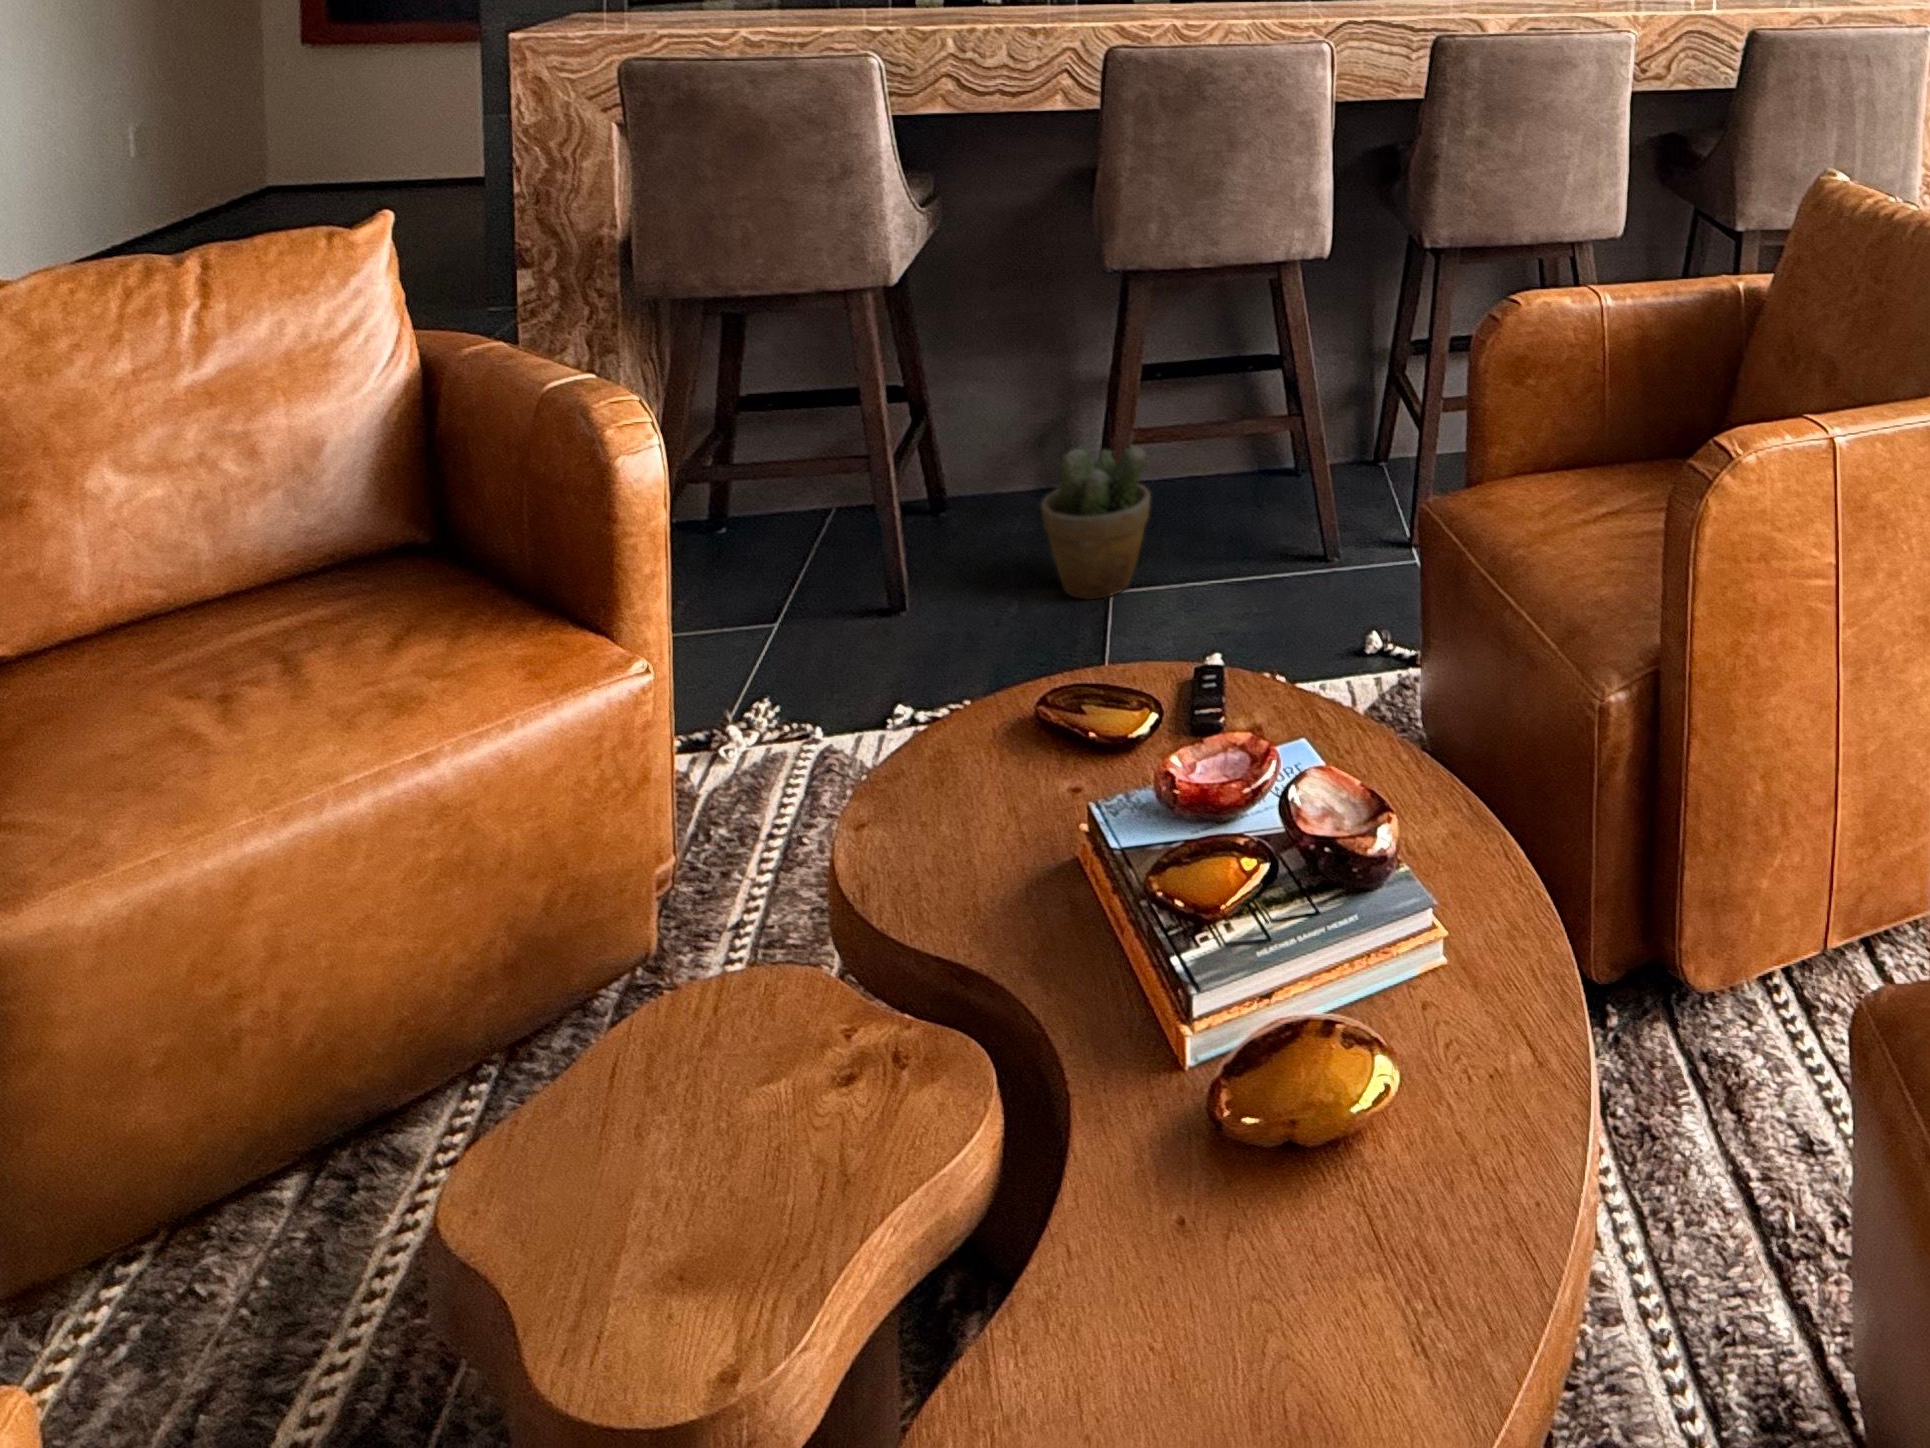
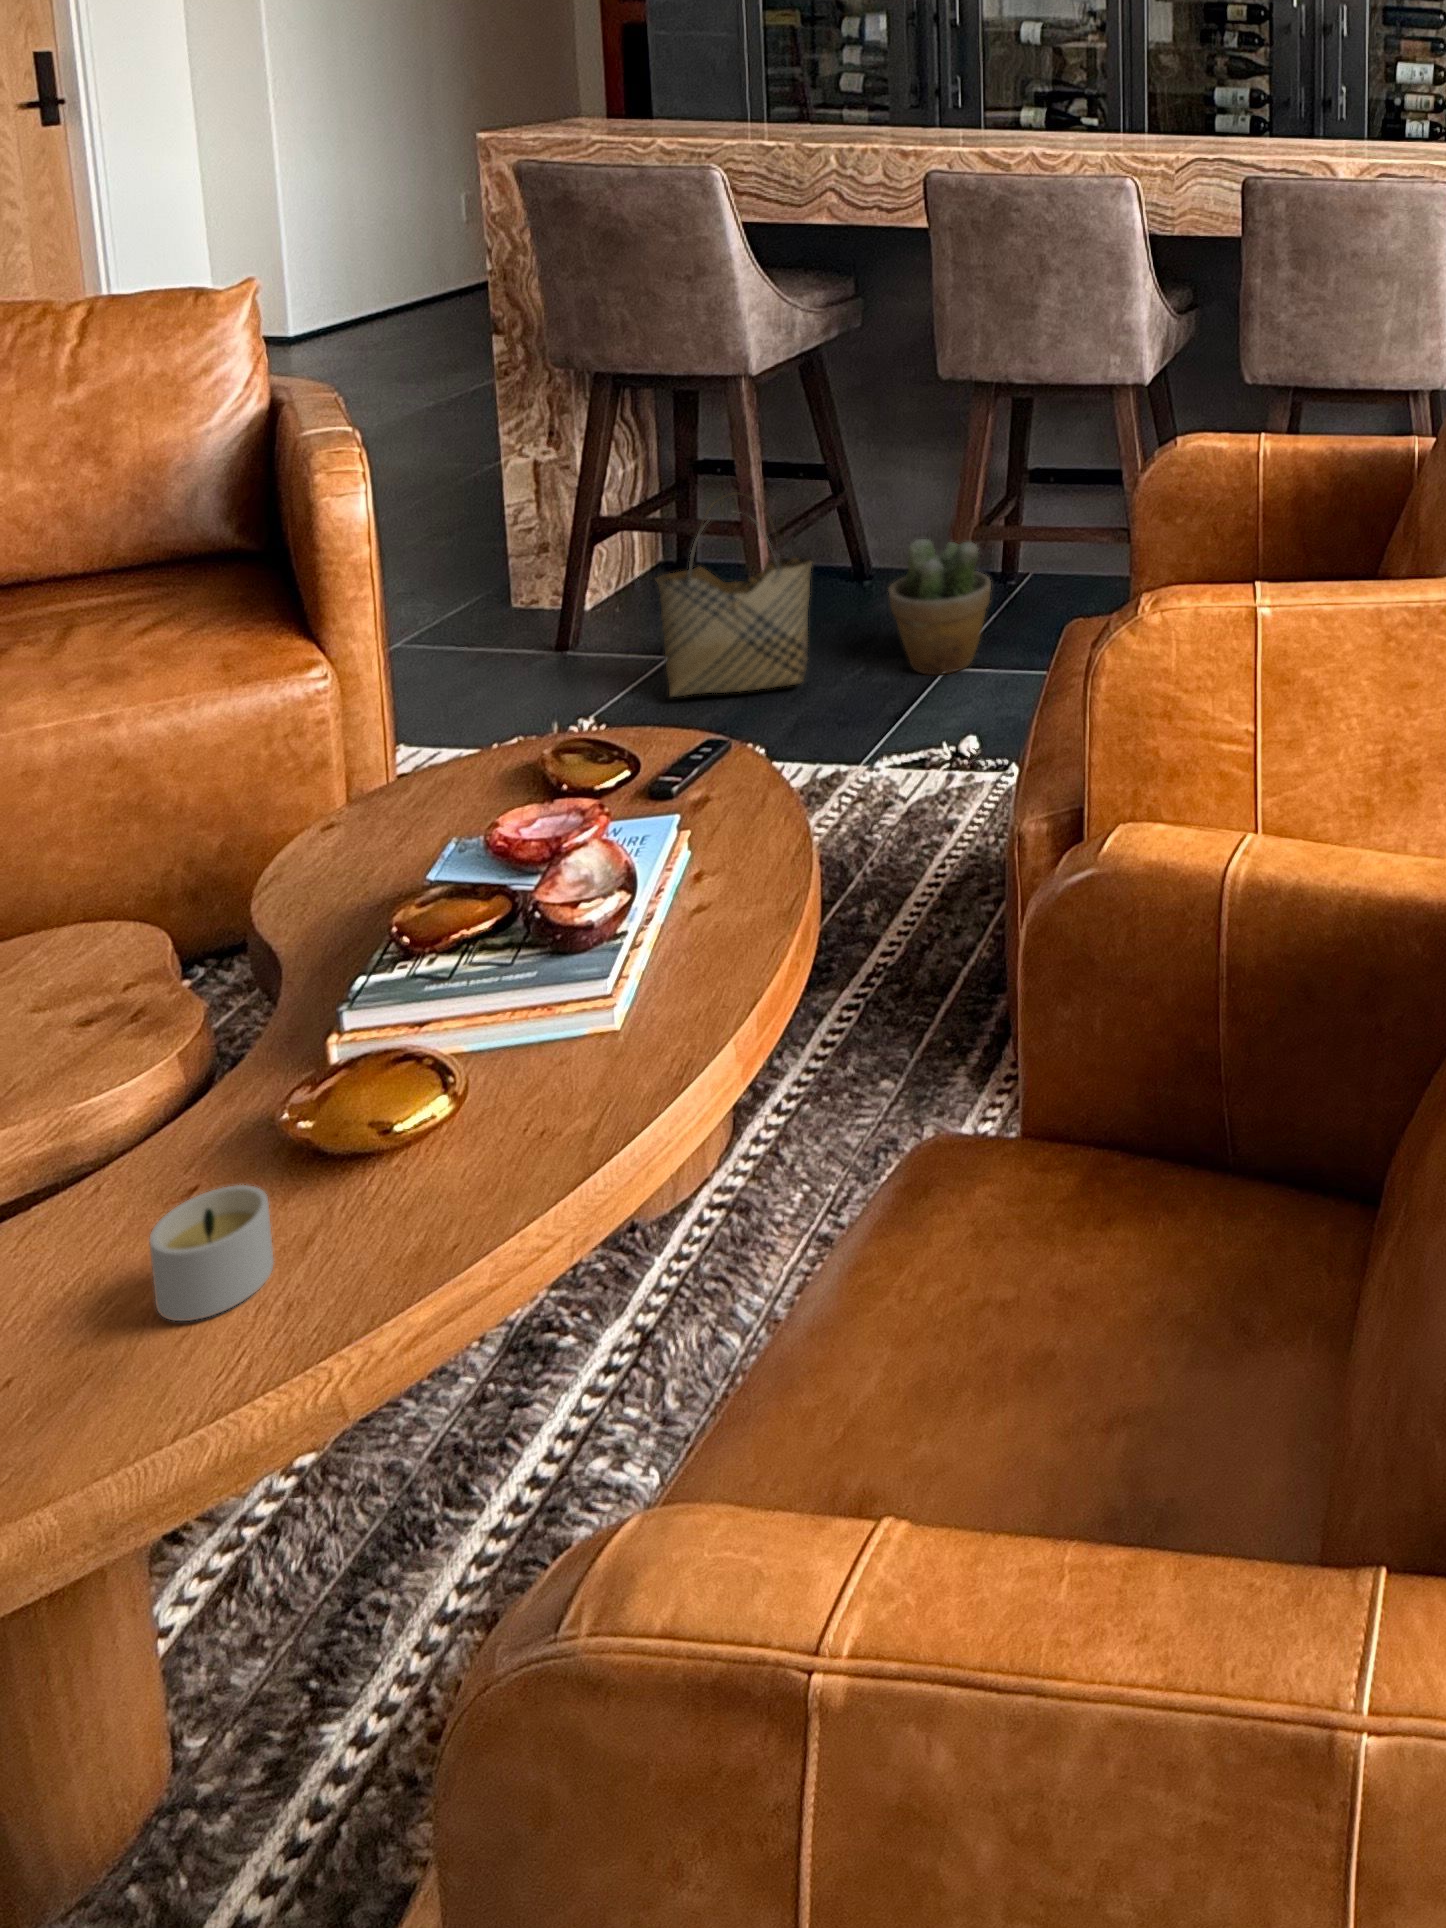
woven basket: none [802,417,966,661] -> present [656,493,812,697]
candle: none [1280,1161,1424,1324] -> present [150,1185,273,1321]

